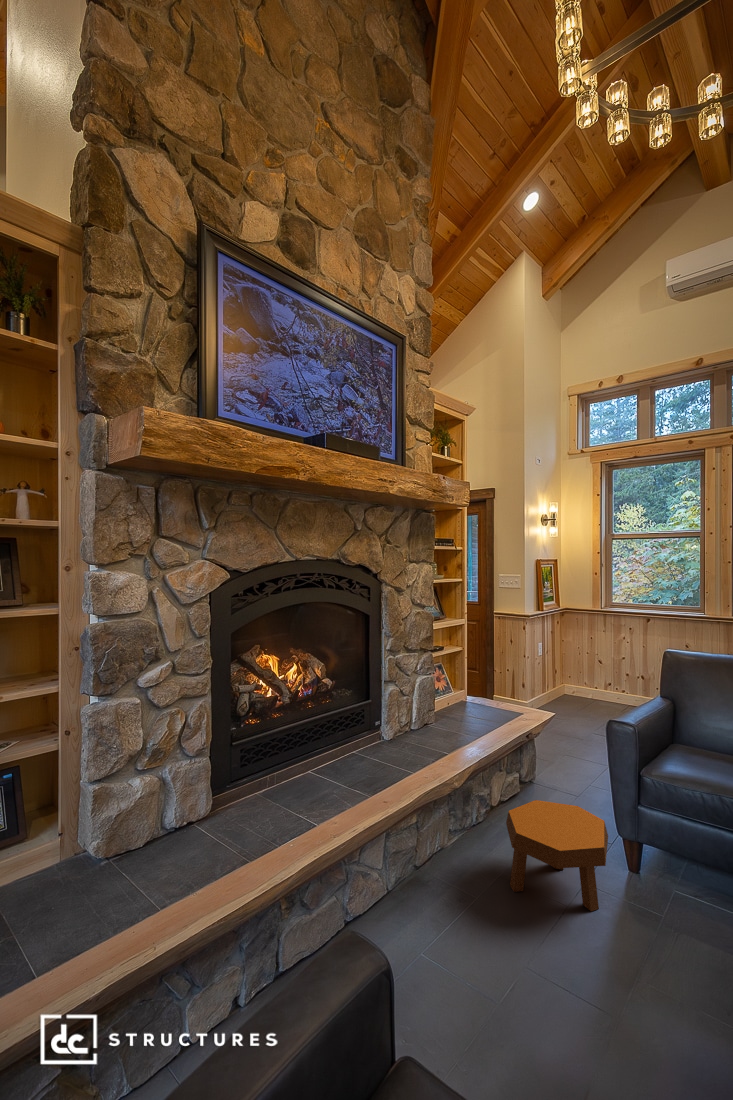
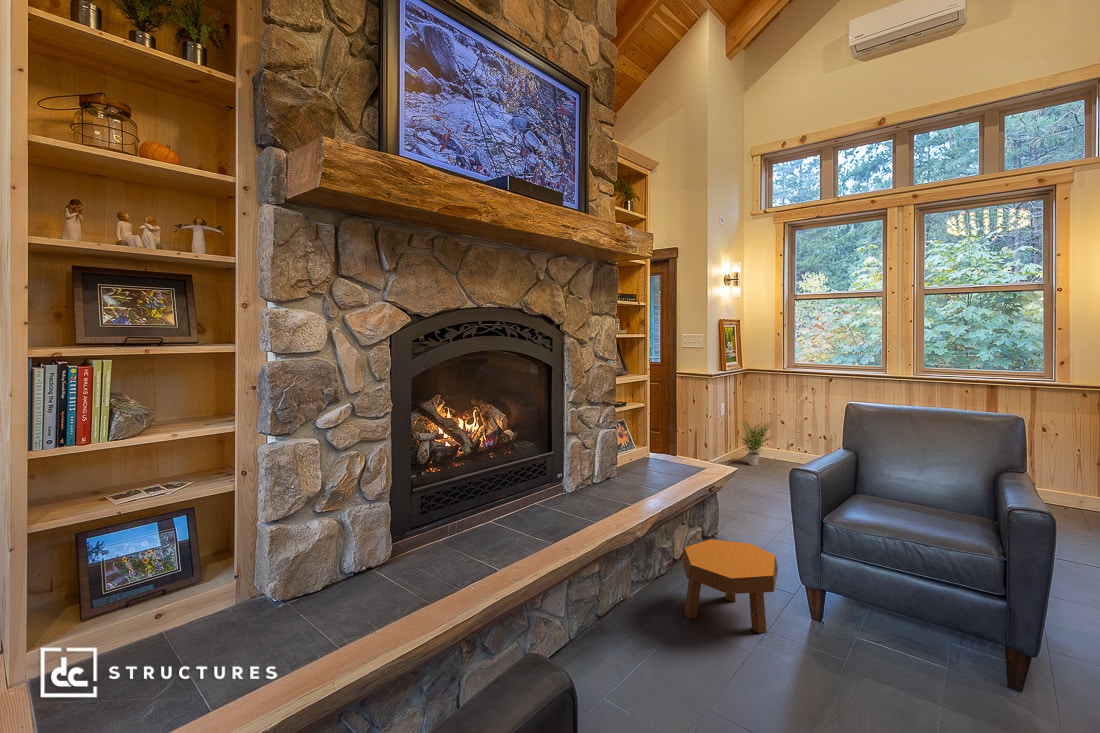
potted plant: none [549,655,597,704] -> present [740,422,770,466]

